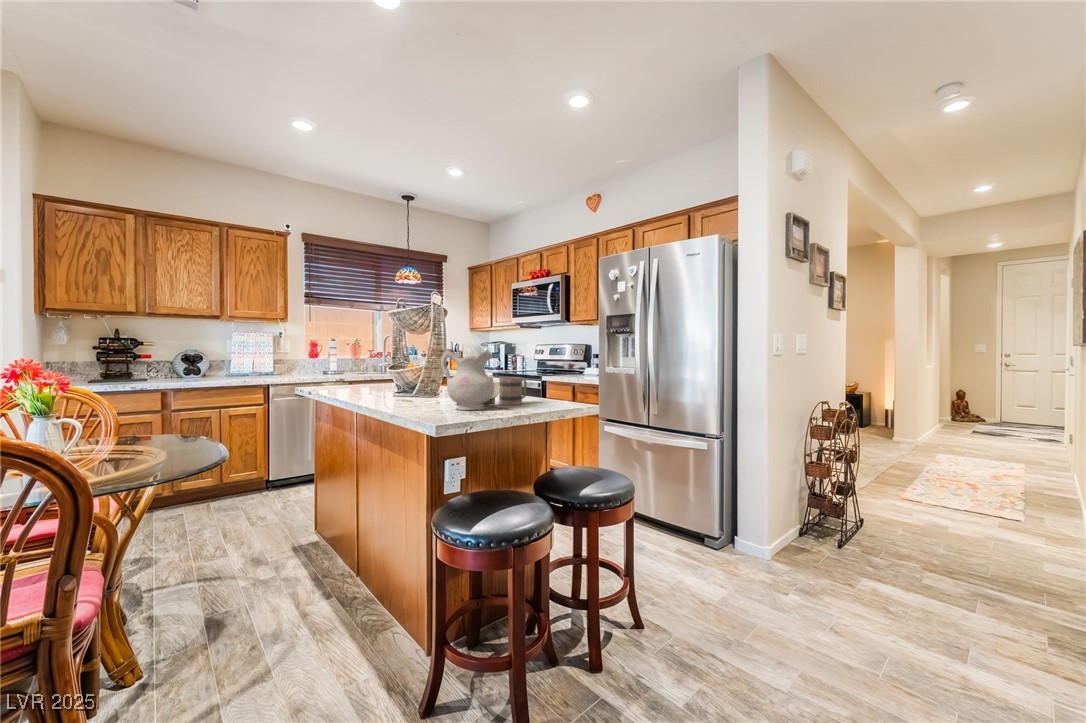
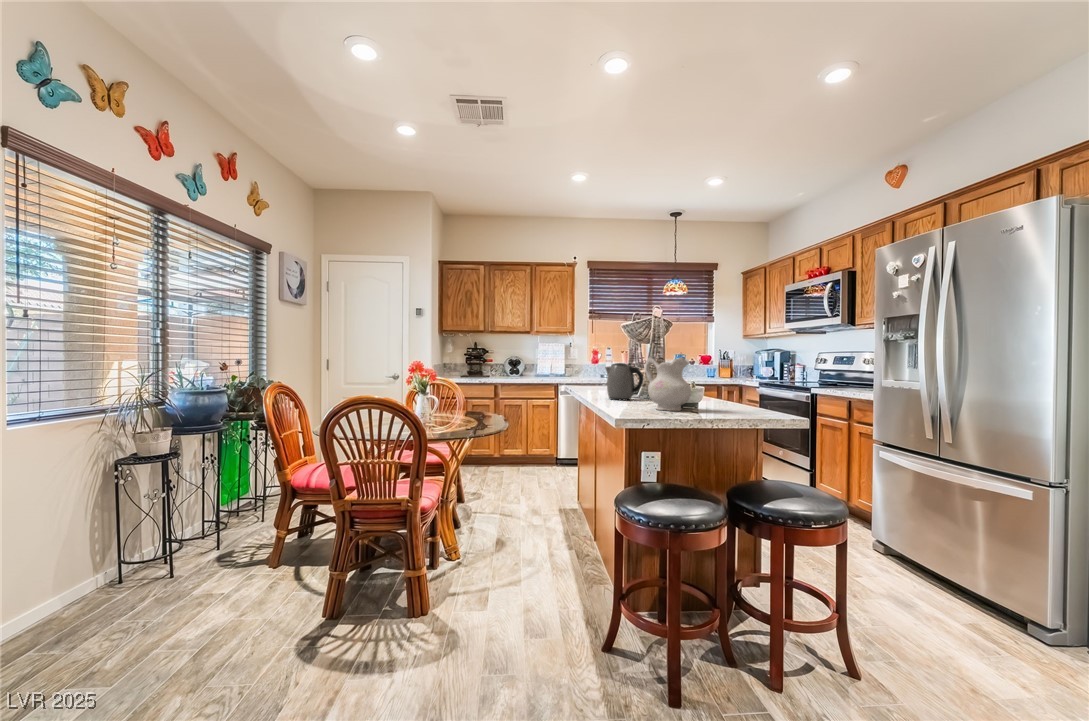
kettle: none [375,357,422,402] -> present [605,363,644,400]
mug: present [499,377,527,405] -> none [704,383,736,411]

